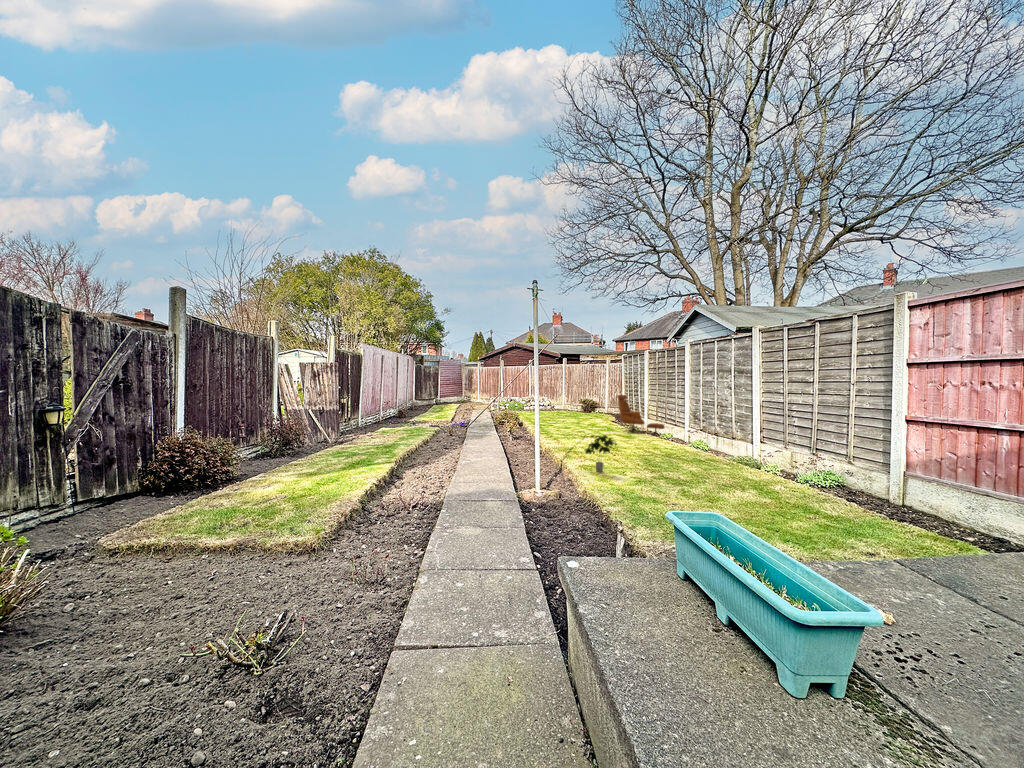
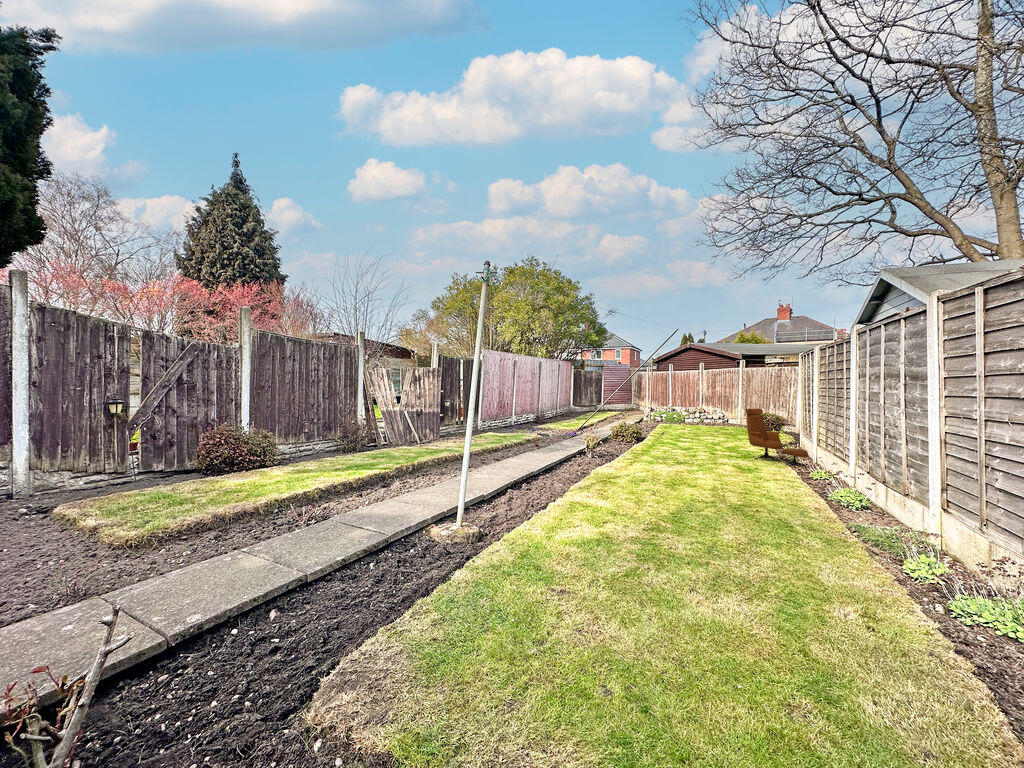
potted plant: present [585,435,616,472] -> none [590,455,620,501]

